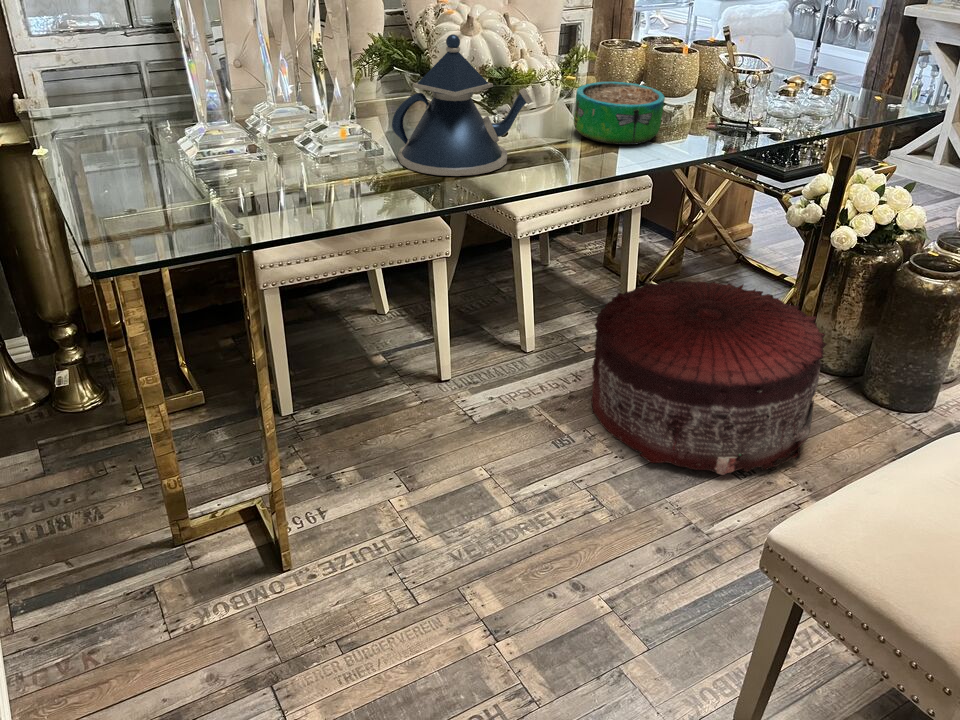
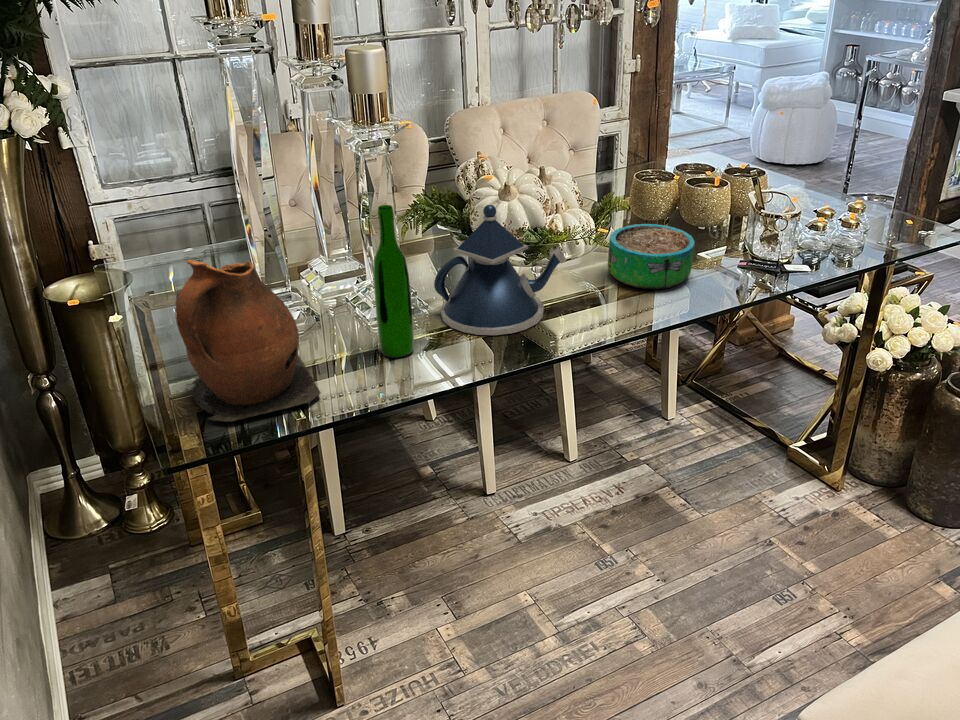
wine bottle: none [328,15,370,191] -> present [373,205,414,358]
ceramic pitcher: none [110,48,270,236] -> present [175,259,321,422]
pouf: present [591,280,827,475] -> none [632,396,865,602]

